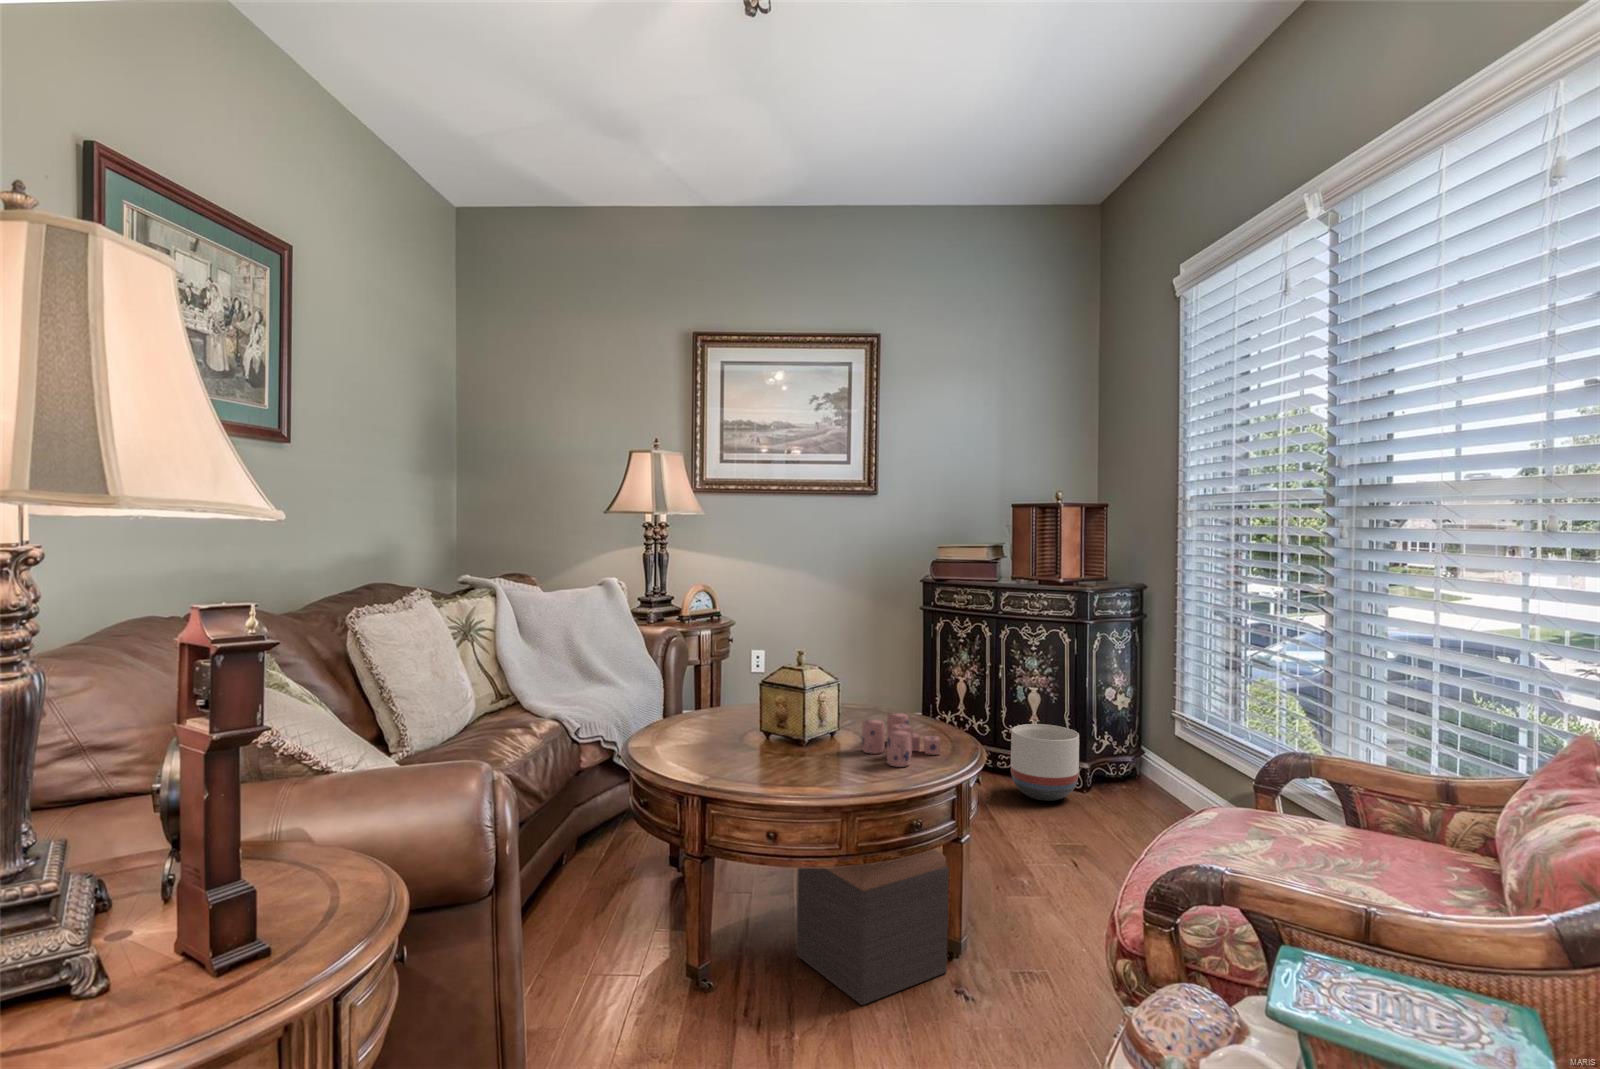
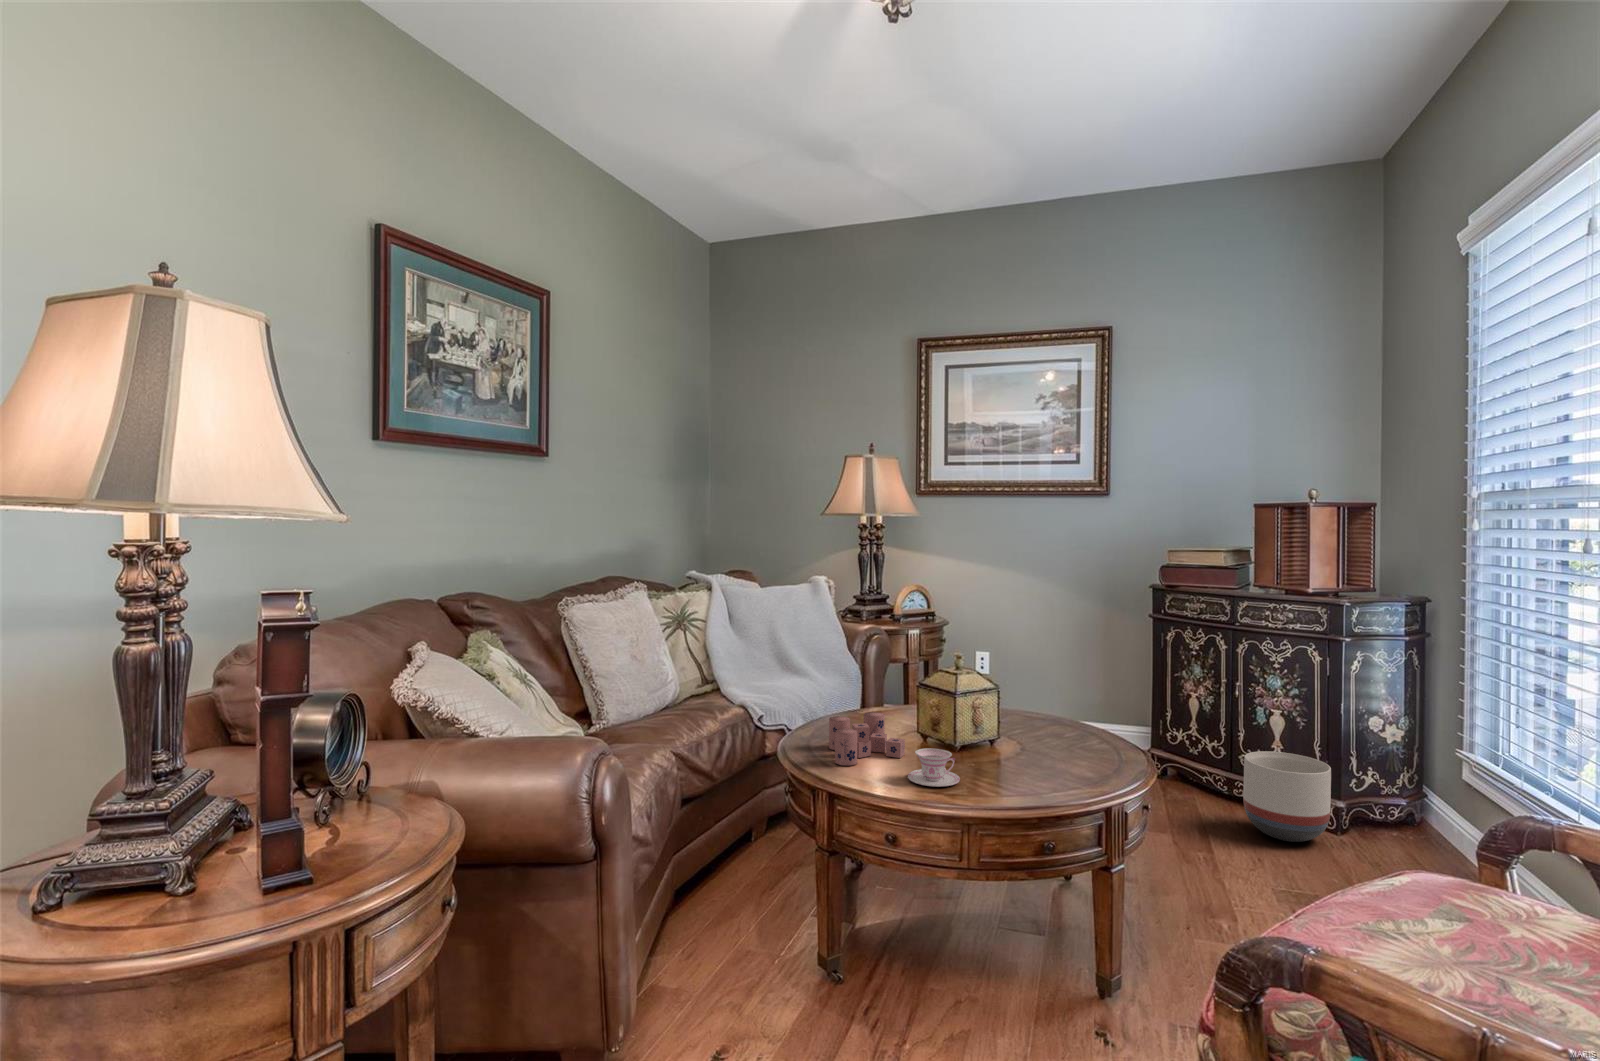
candle: present [862,713,940,767] -> present [829,712,905,766]
teacup: none [781,743,830,779] -> present [908,748,960,787]
footstool: present [796,850,949,1005] -> none [936,842,1097,1035]

